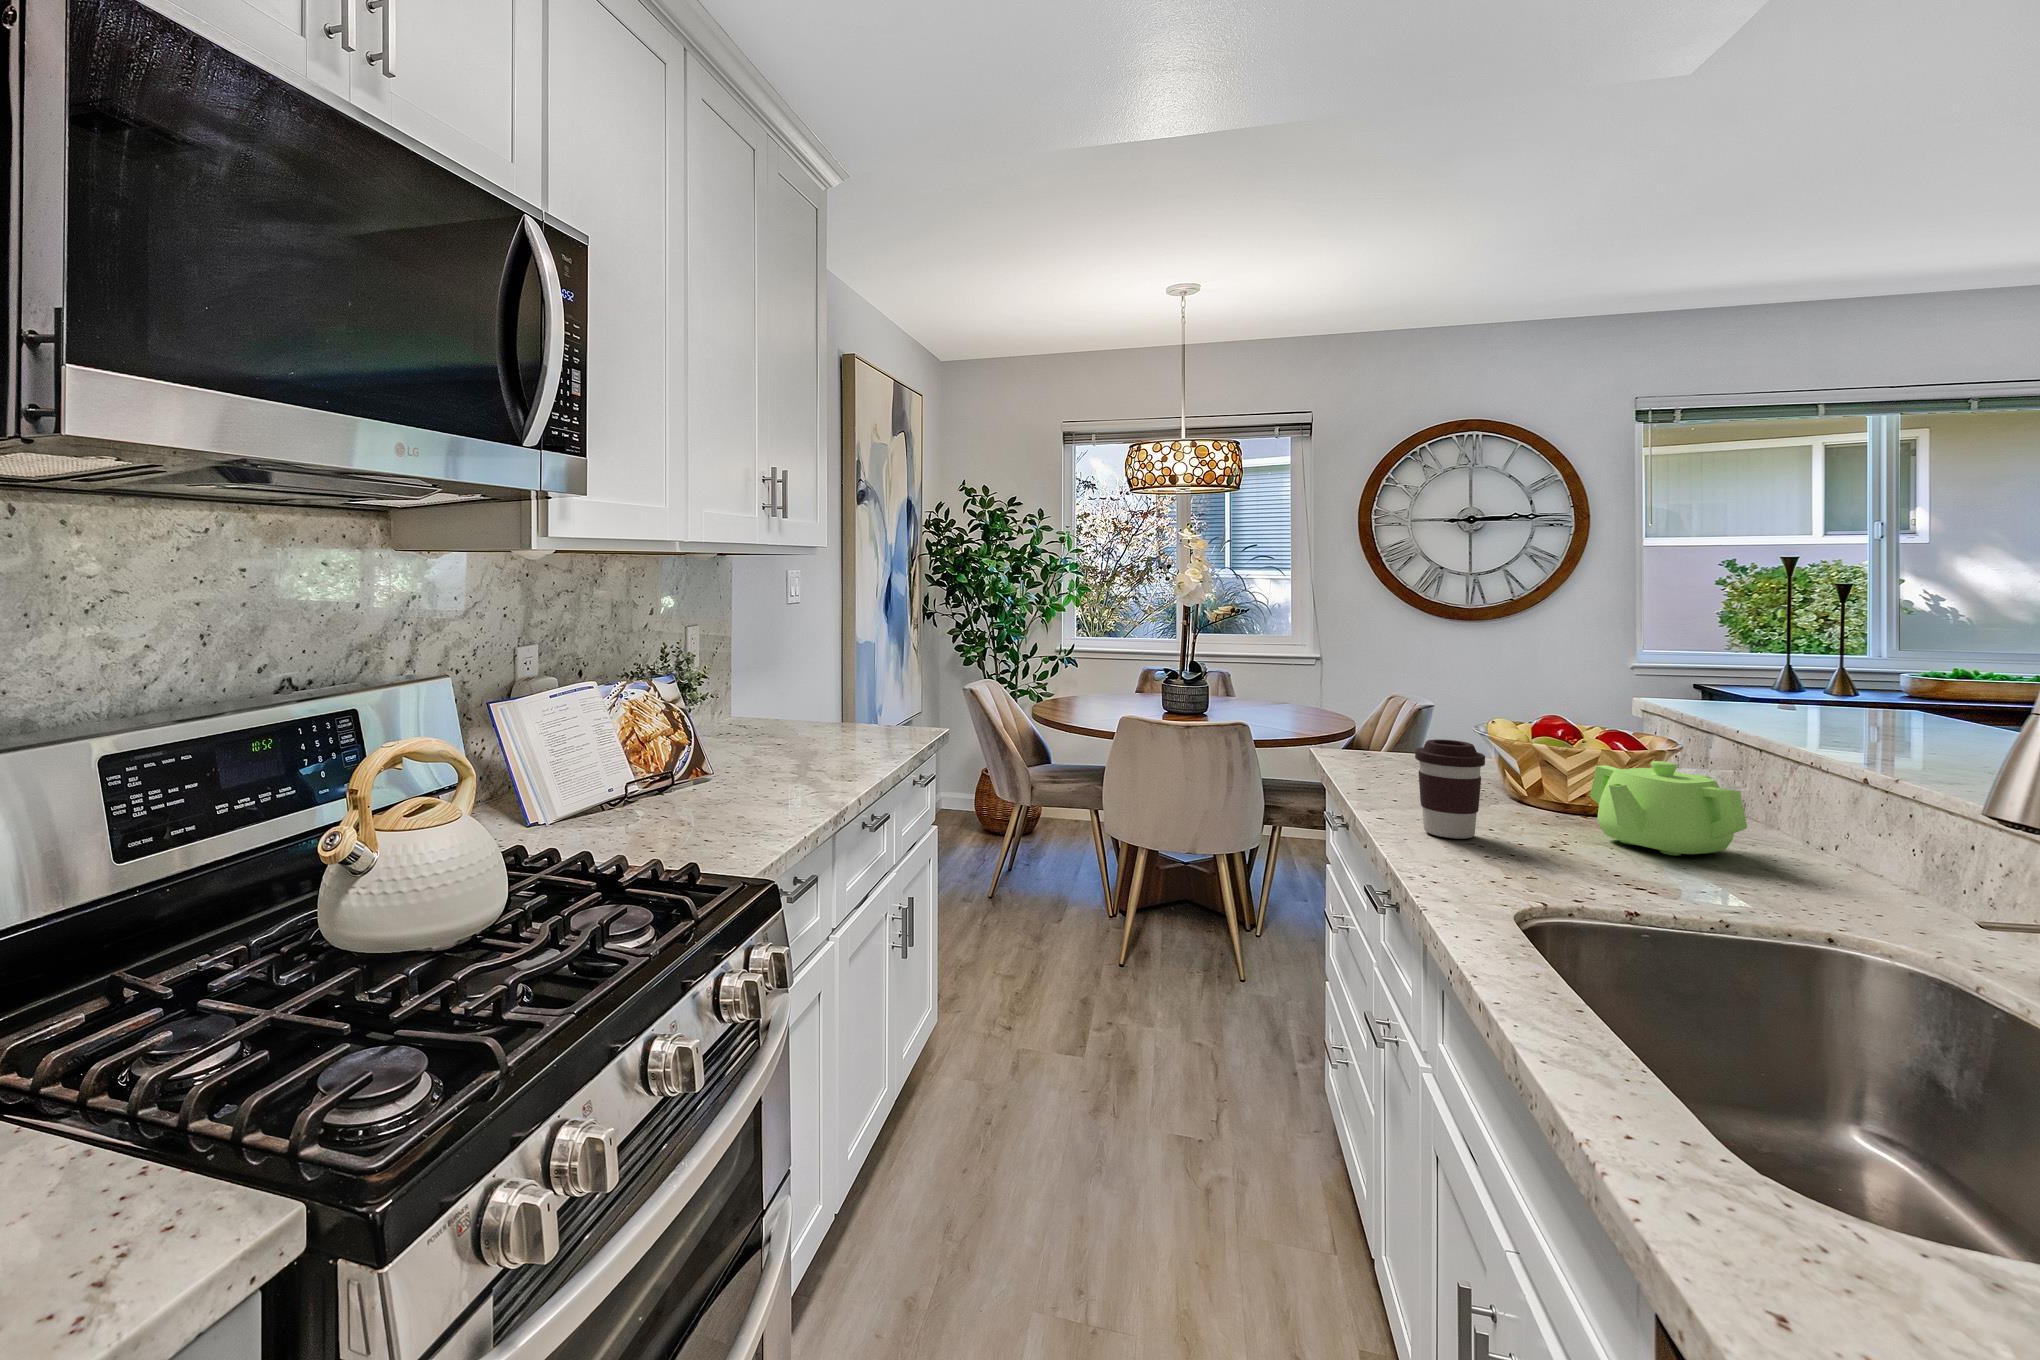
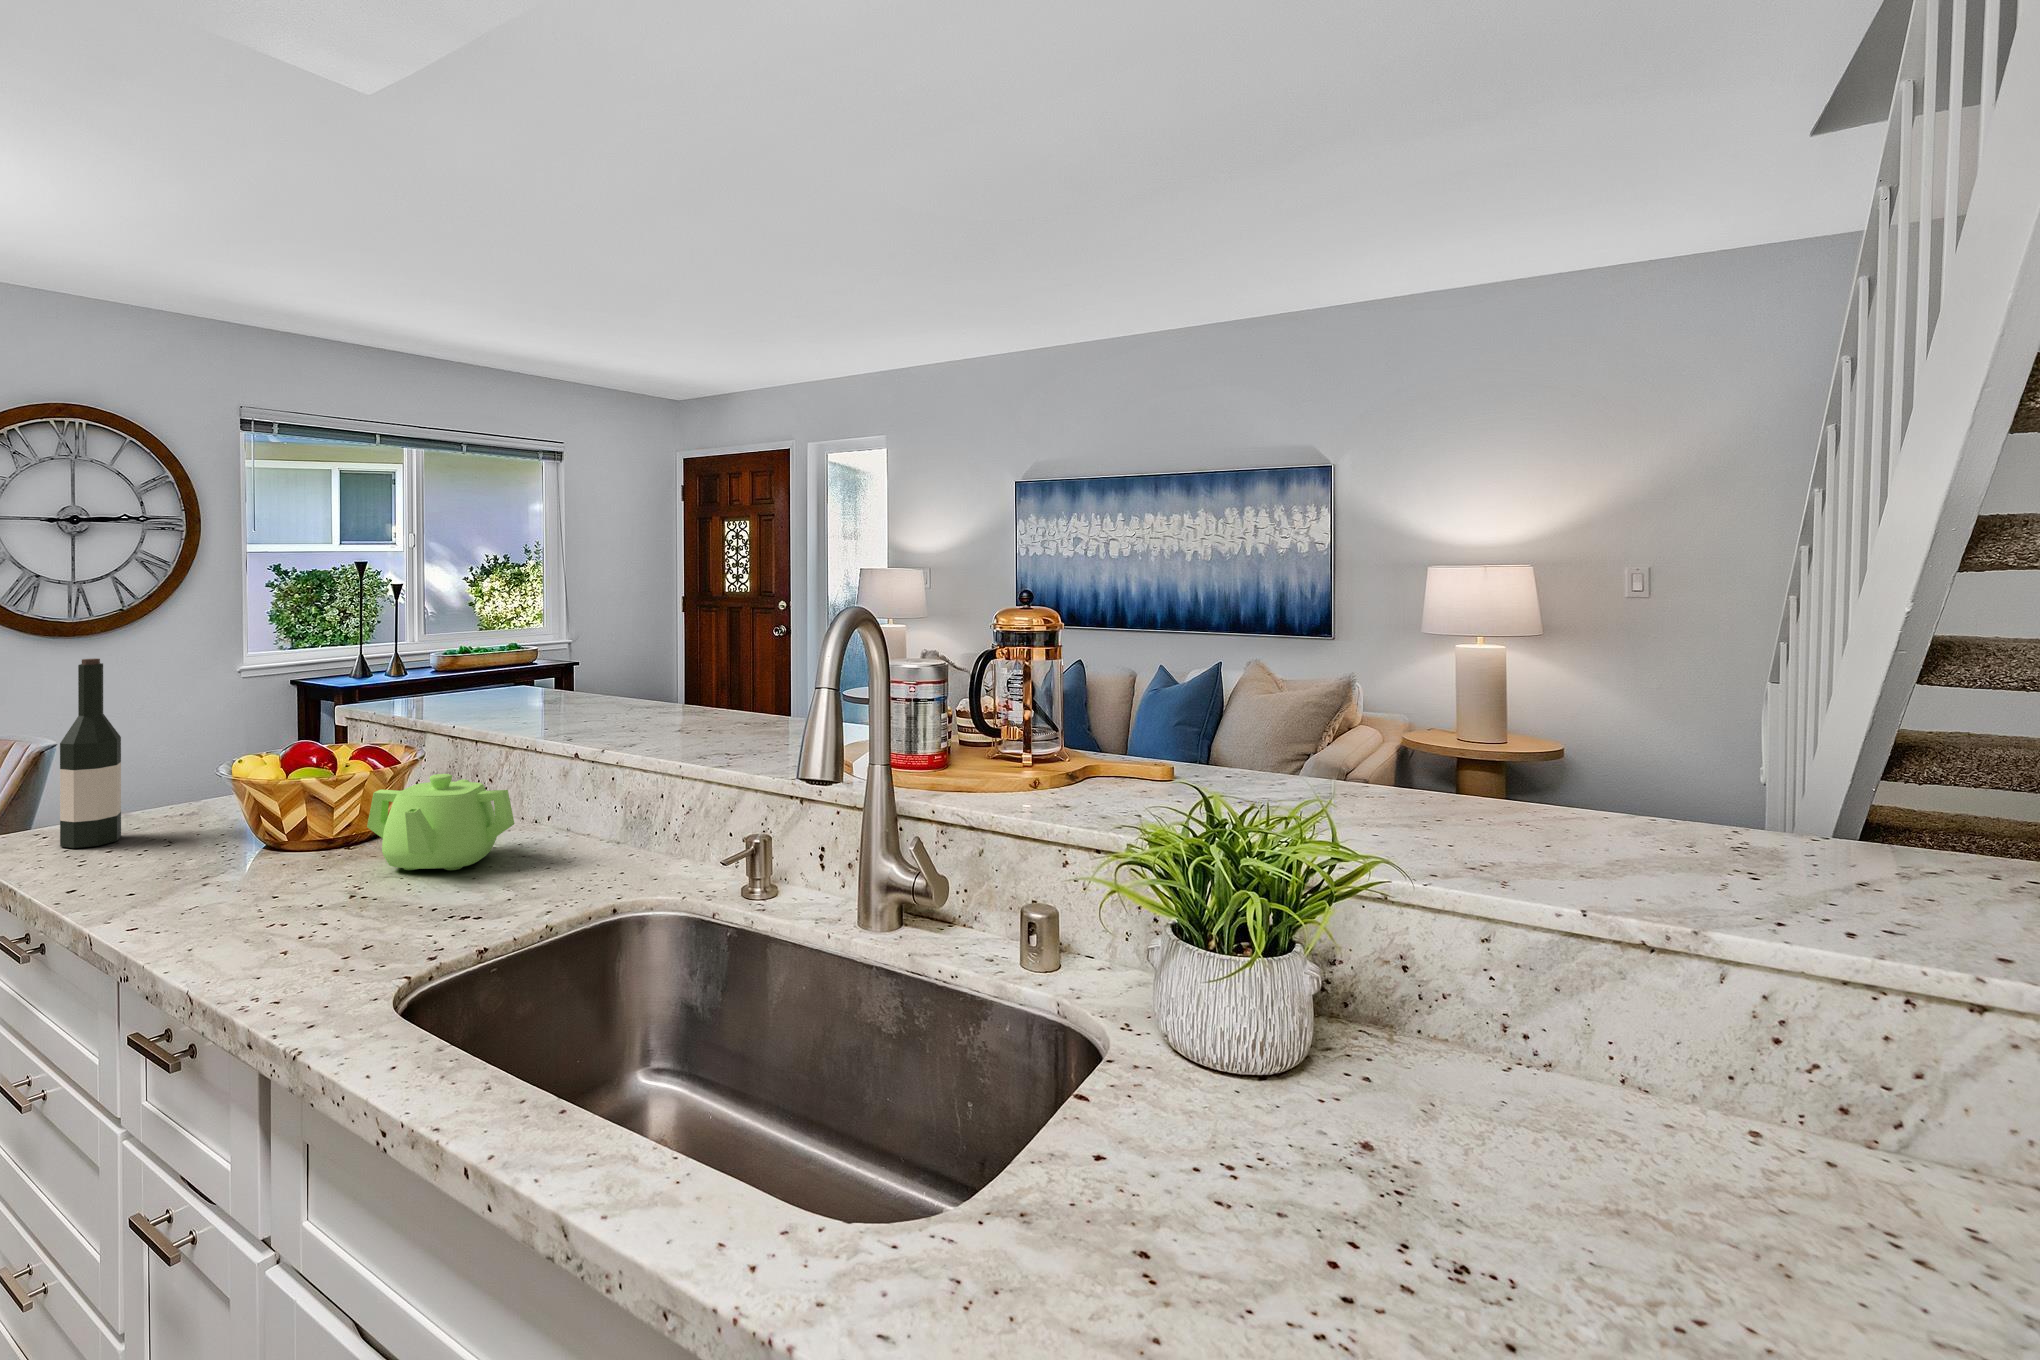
wine bottle: none [1372,628,1416,769] -> present [60,658,121,848]
coffee cup: present [1415,739,1485,839] -> none [191,798,280,929]

